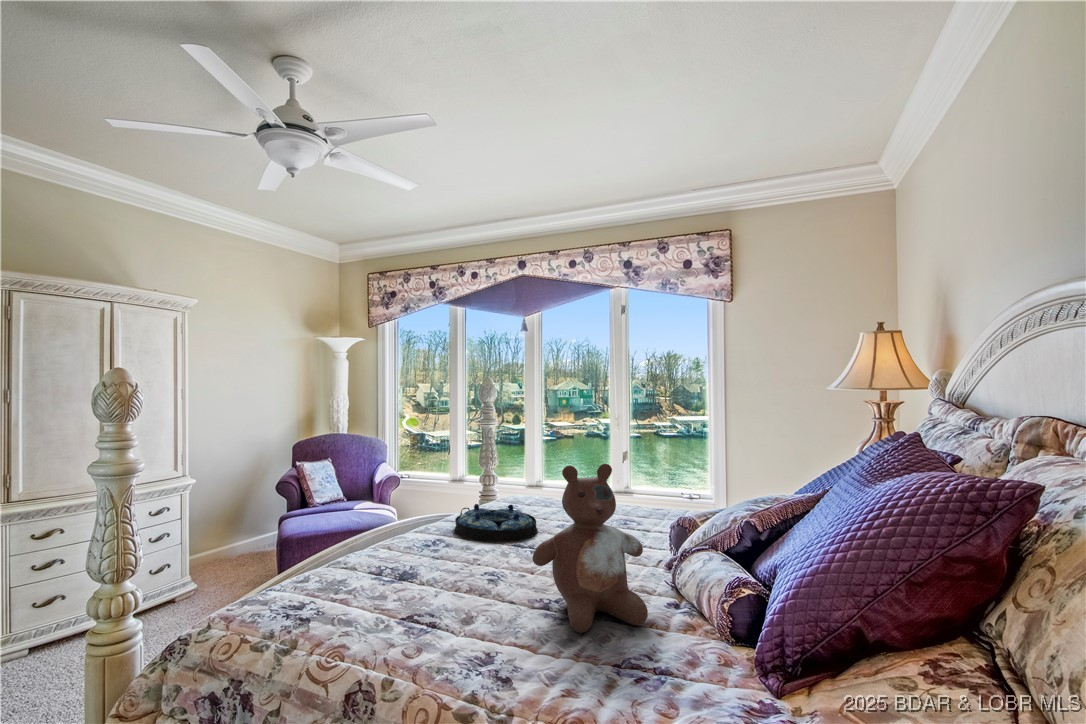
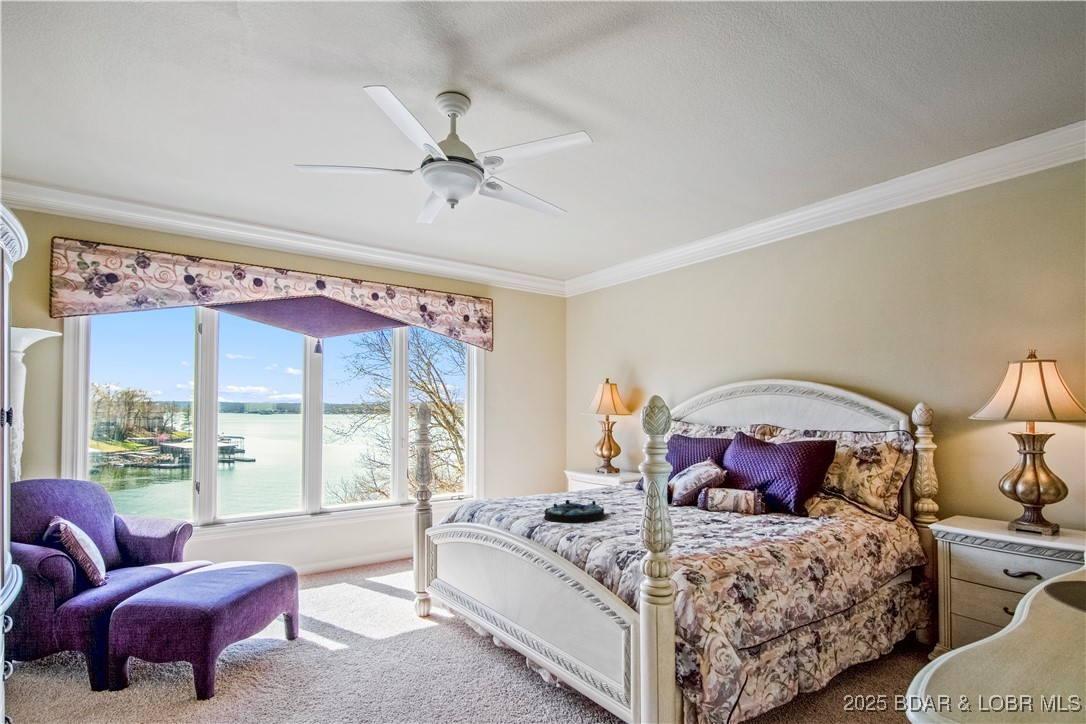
stuffed bear: present [532,464,648,633] -> none [703,453,748,520]

